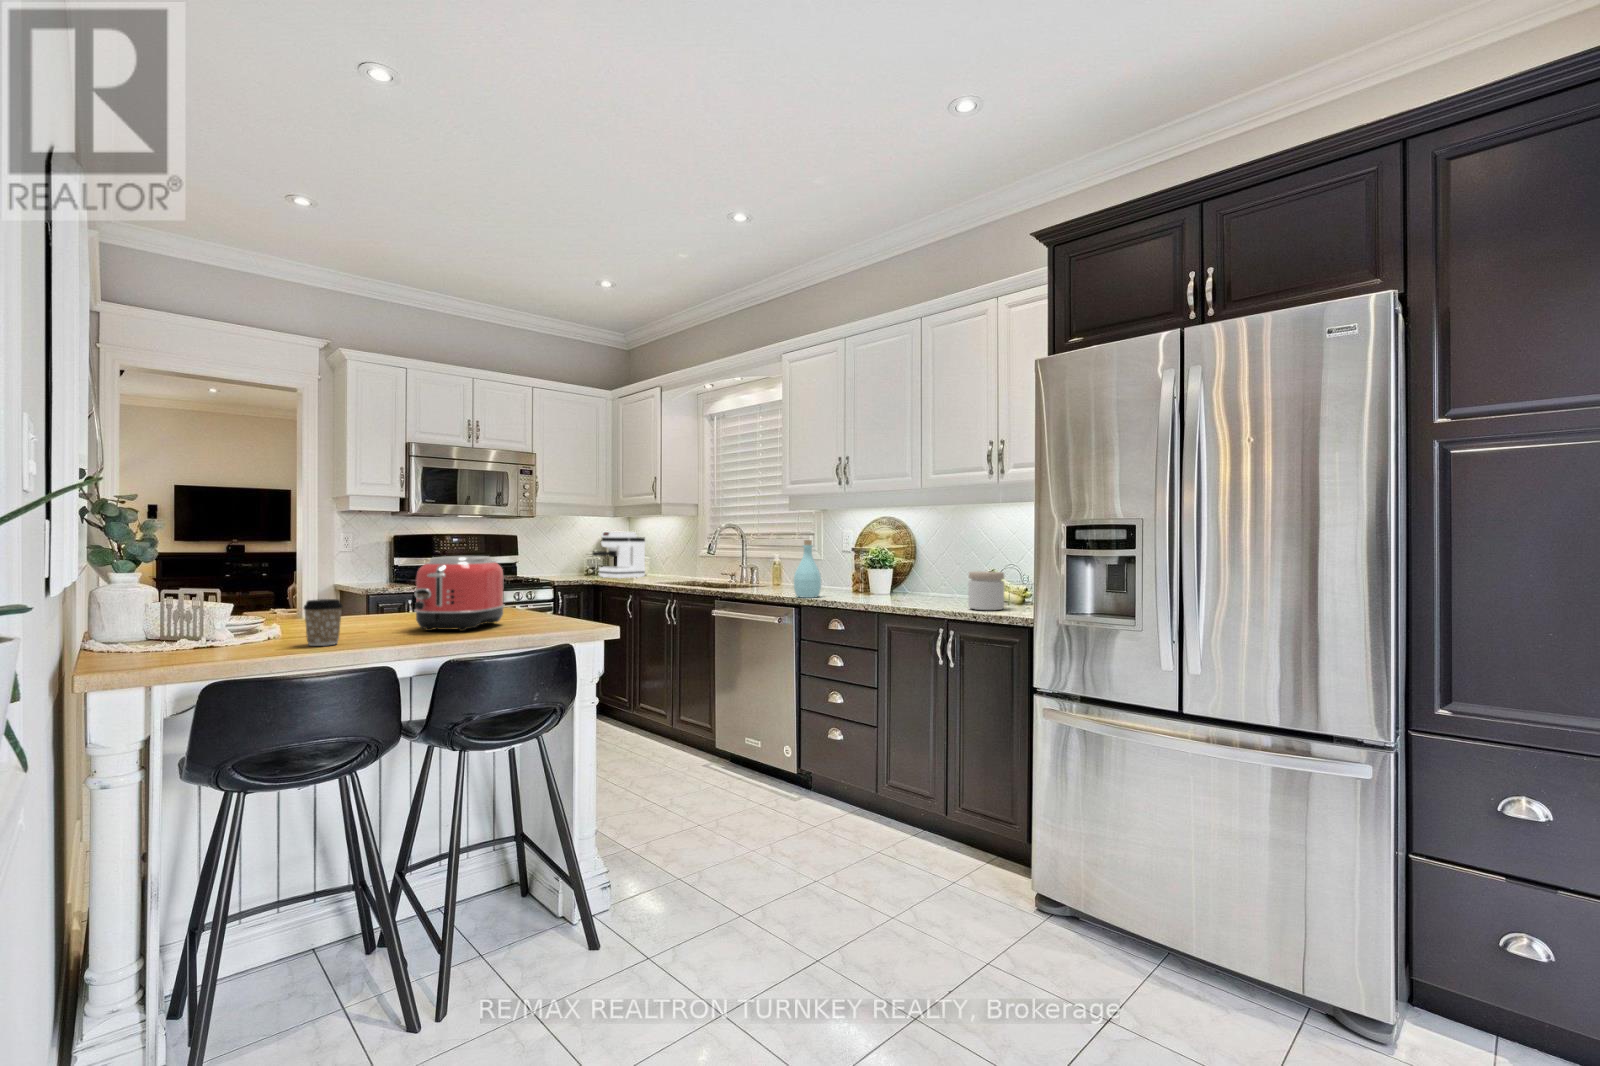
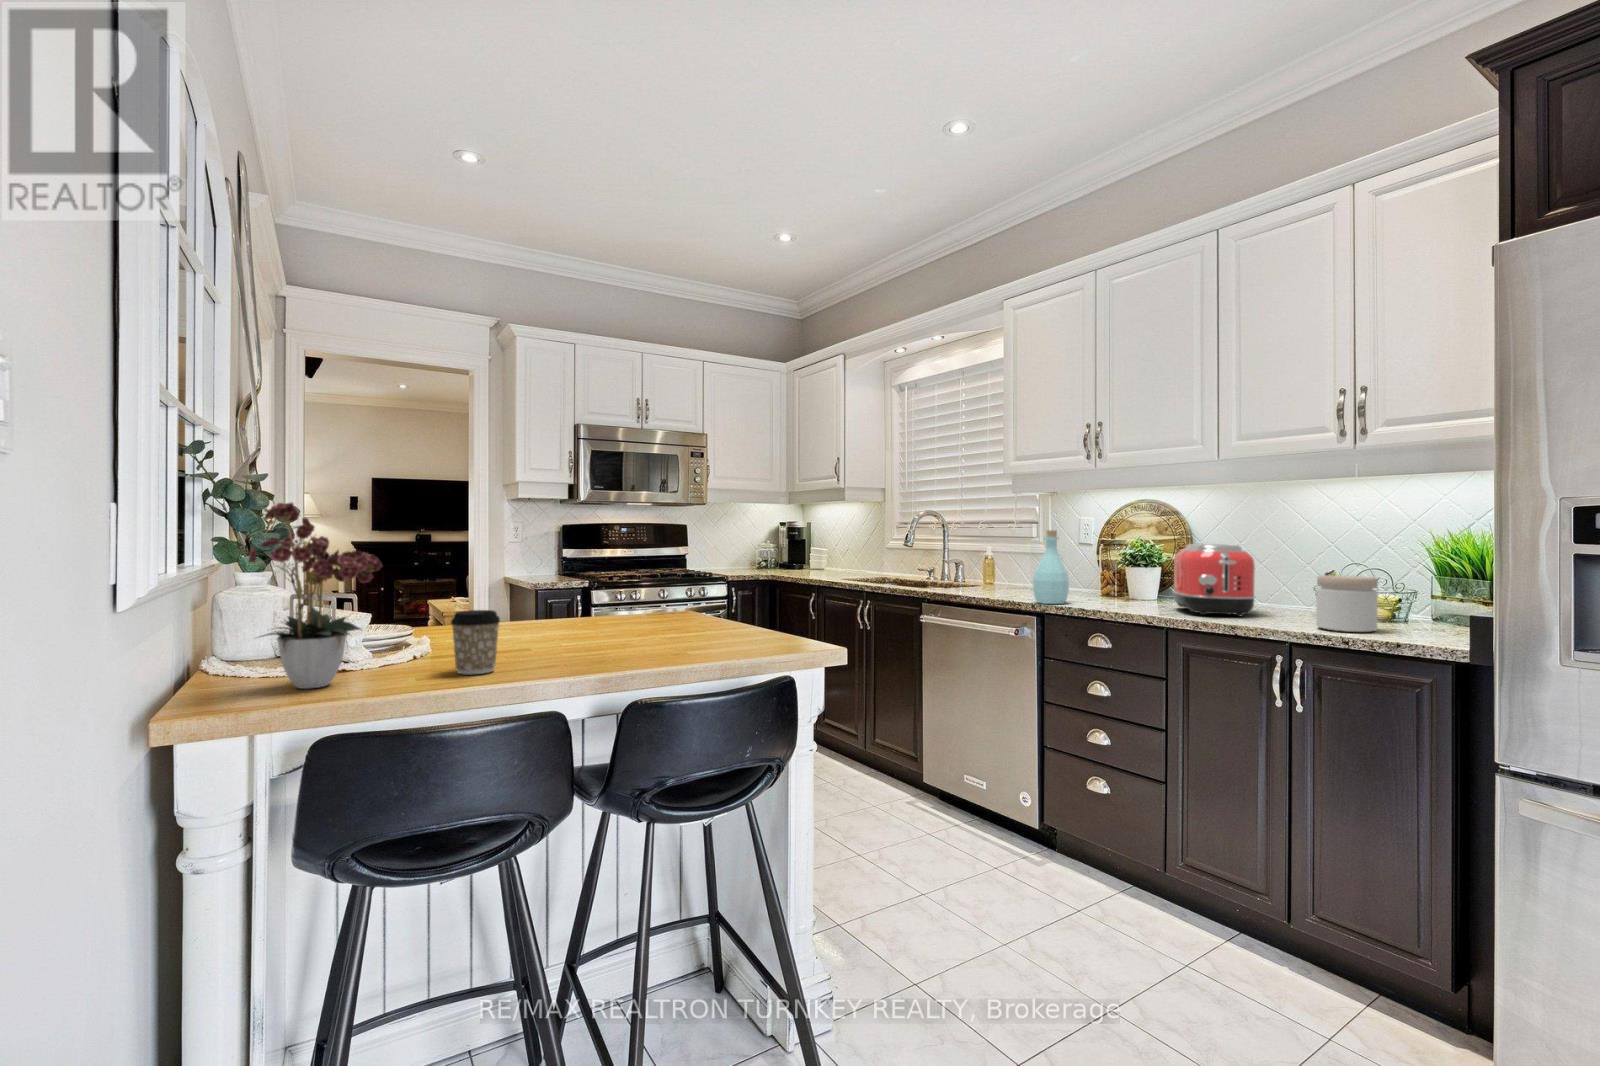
flower arrangement: none [141,513,257,656] -> present [249,503,382,689]
coffee maker: present [592,532,645,579] -> none [768,521,825,574]
toaster: present [414,556,505,631] -> present [1173,544,1256,616]

